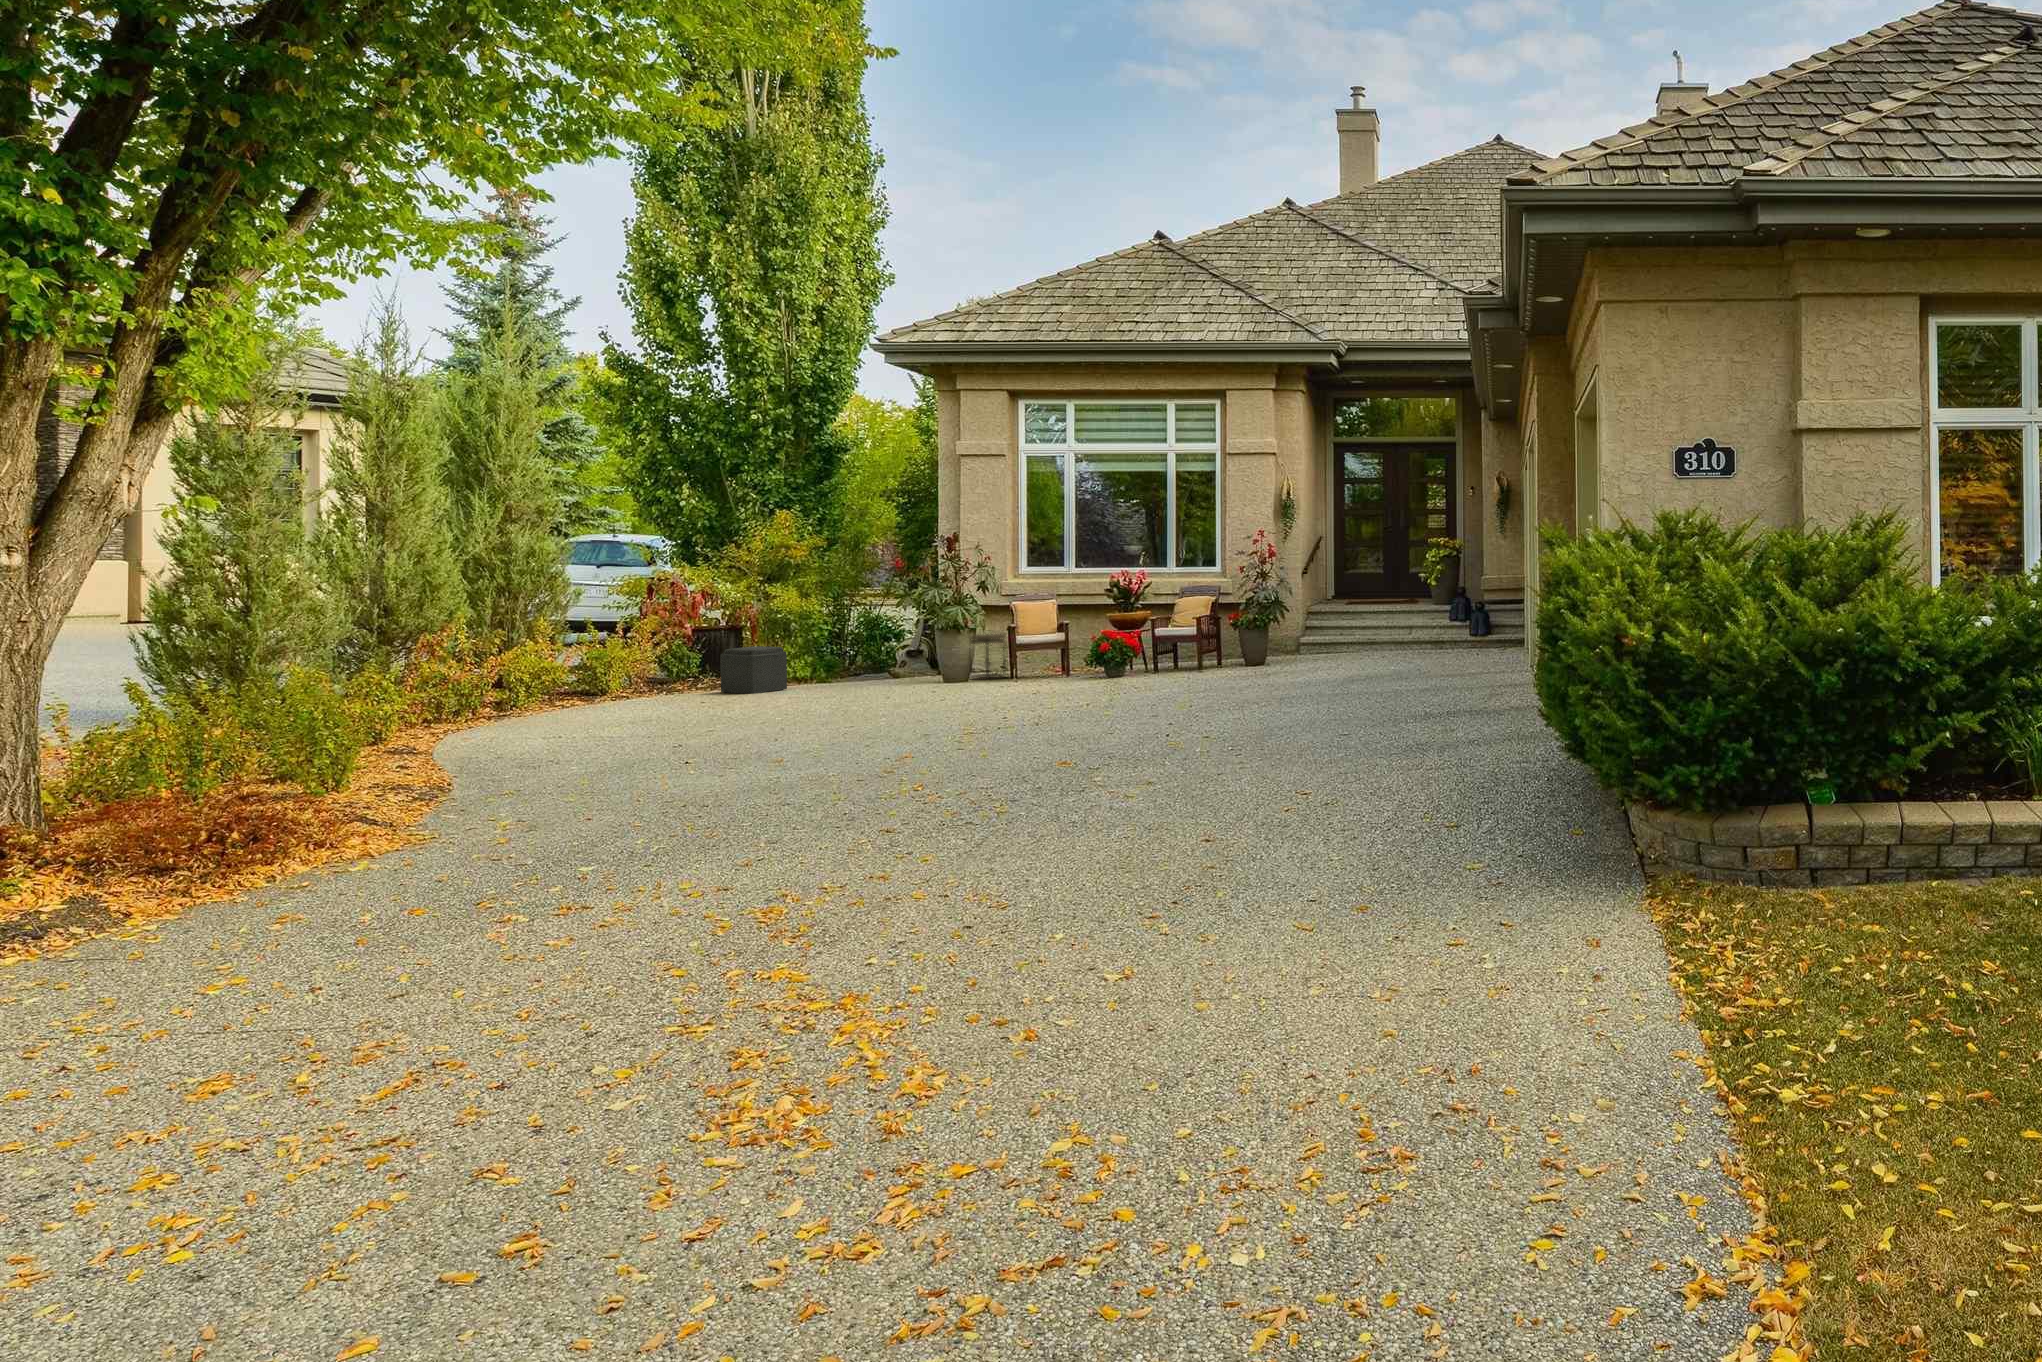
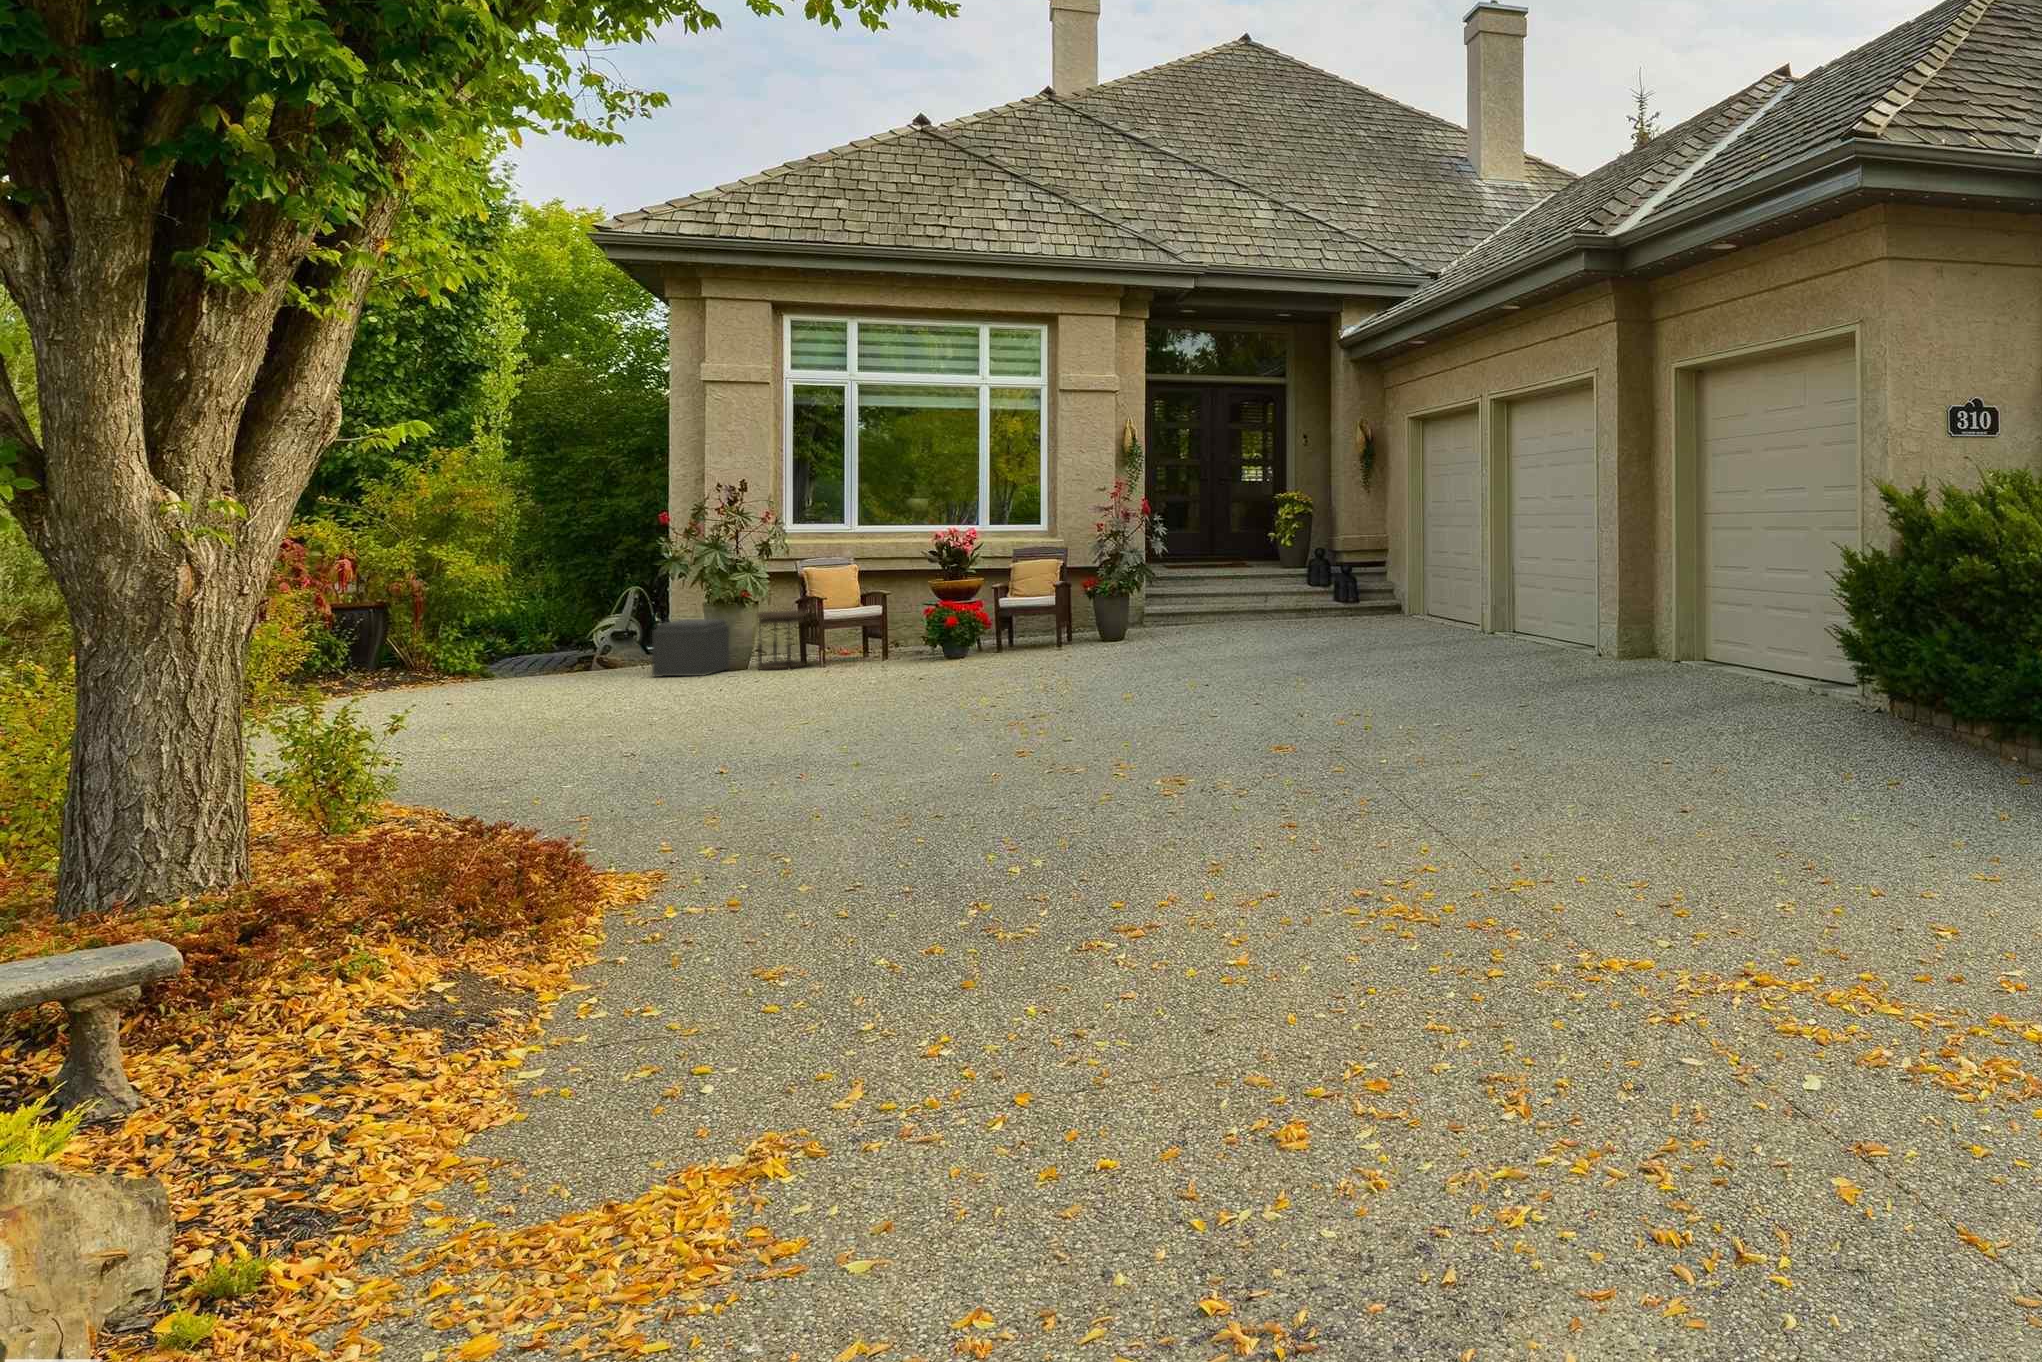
ottoman: present [720,646,787,694] -> present [652,619,730,677]

